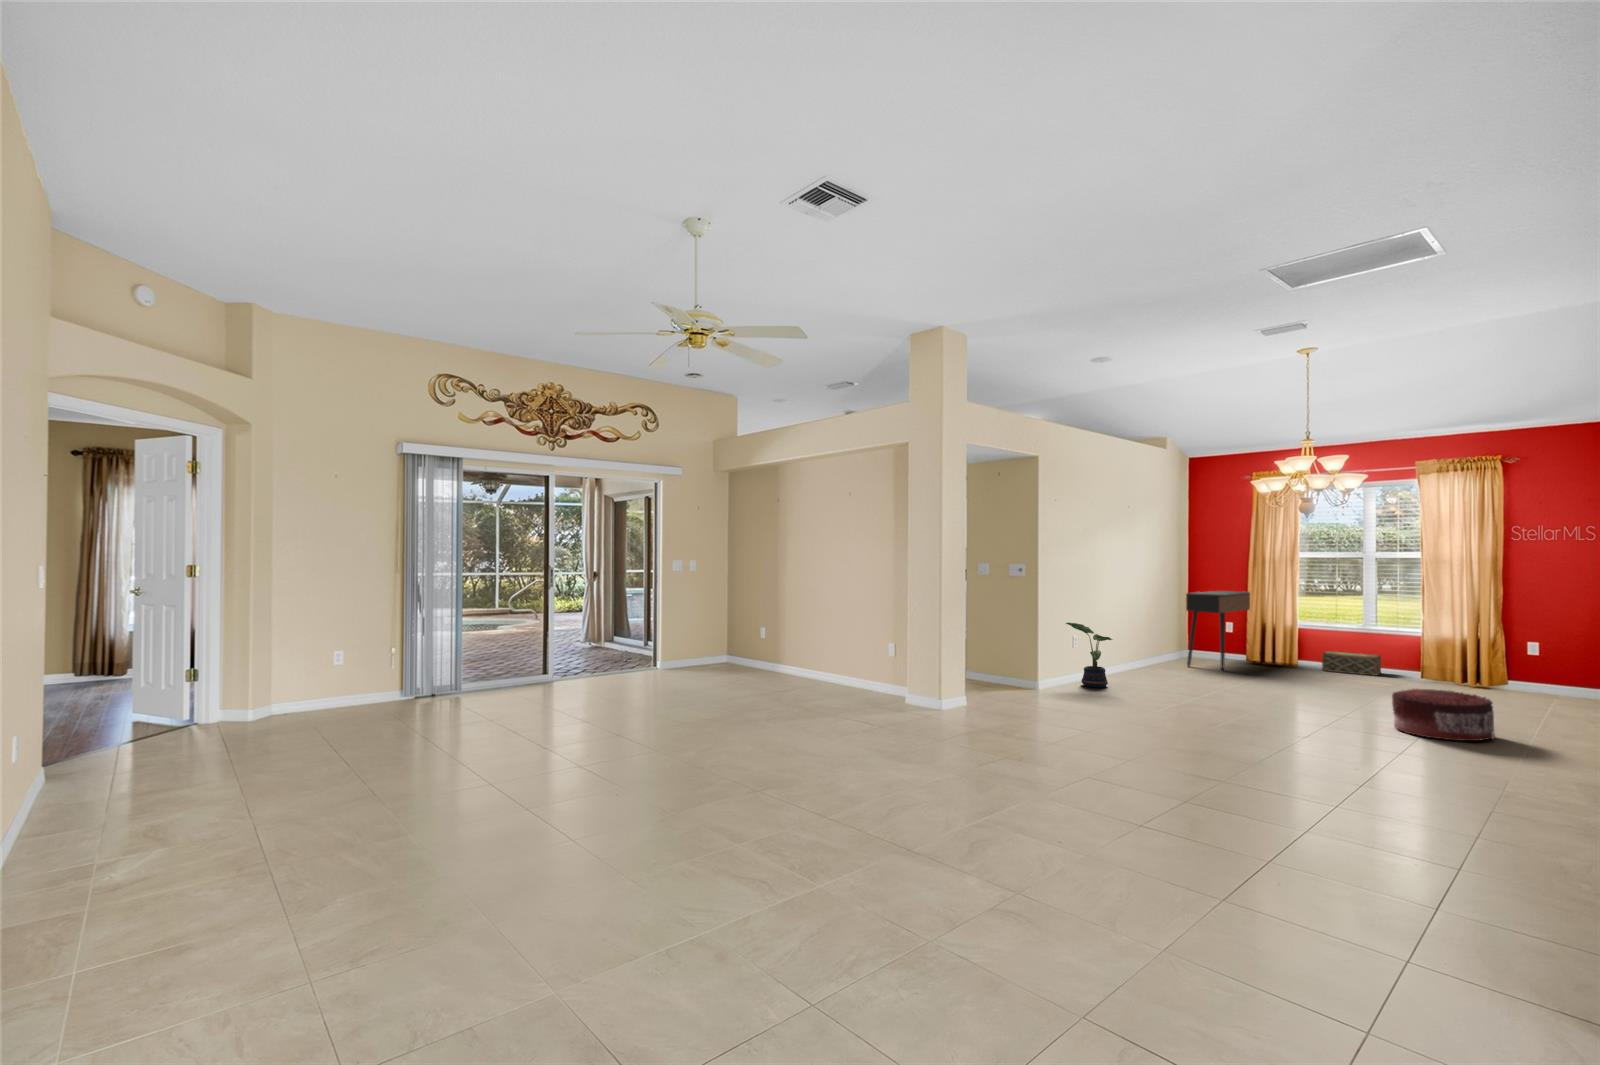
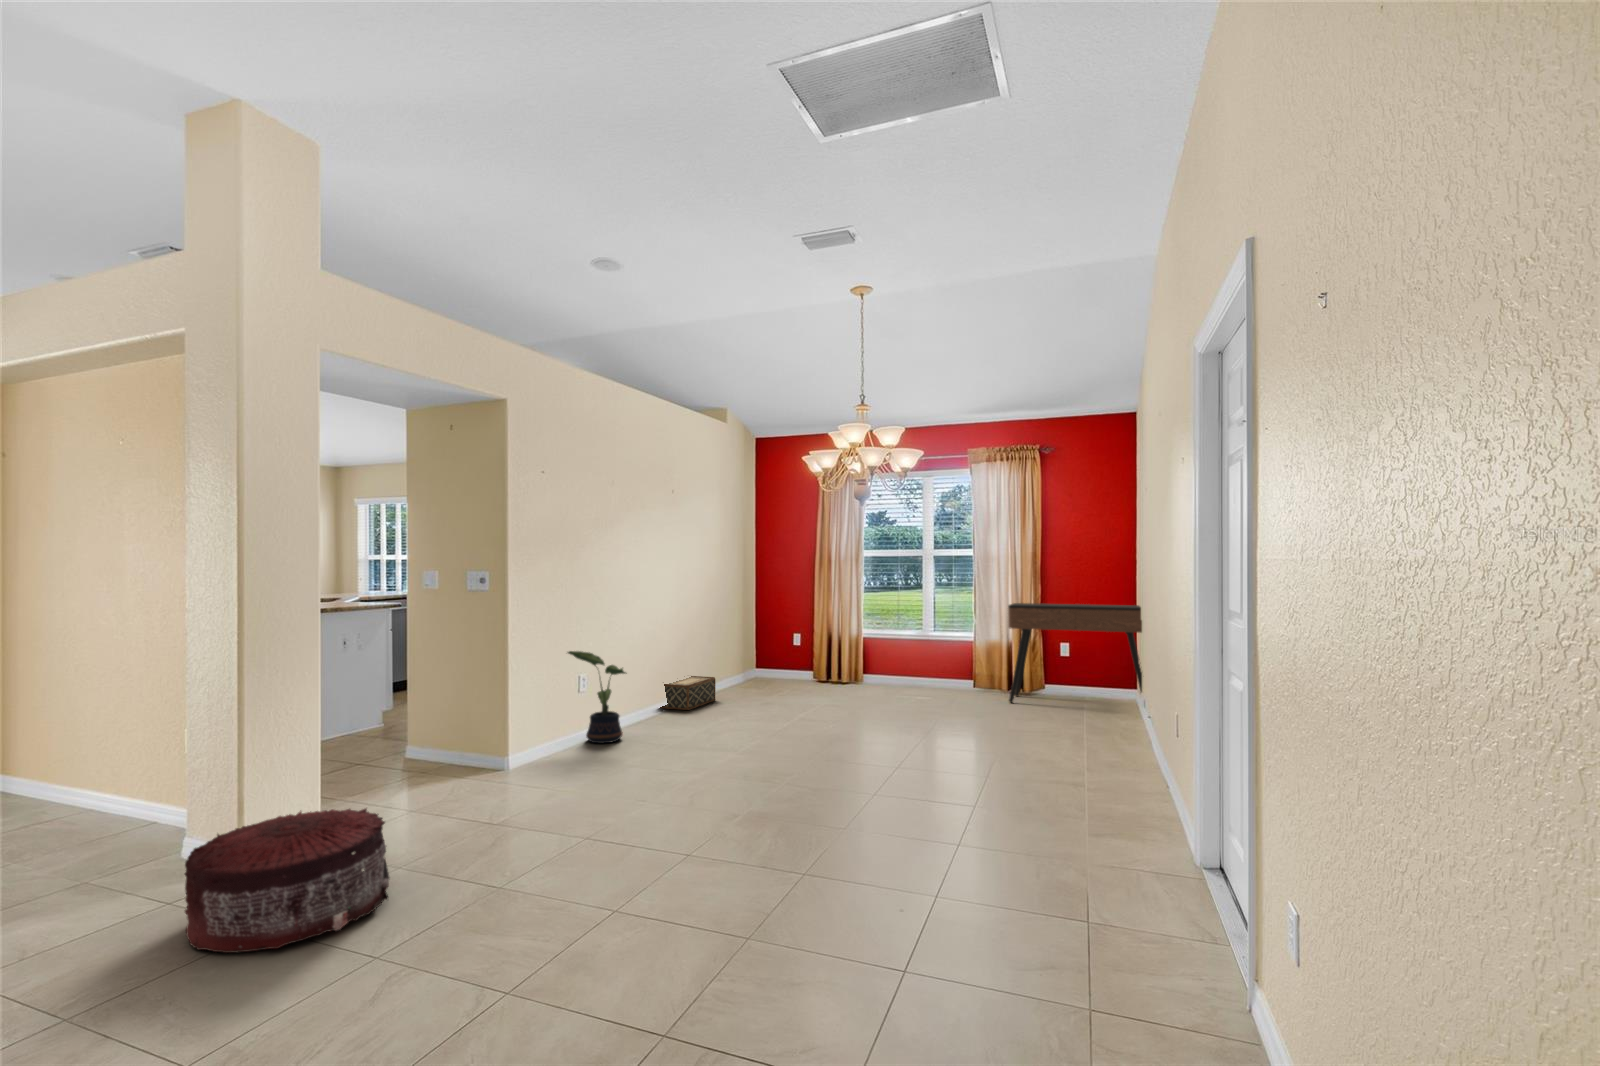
console table: present [1186,591,1250,670] -> present [1008,603,1142,703]
woven basket: present [1322,651,1381,676] -> present [660,676,715,710]
pouf: present [1392,689,1495,741] -> present [185,808,390,953]

